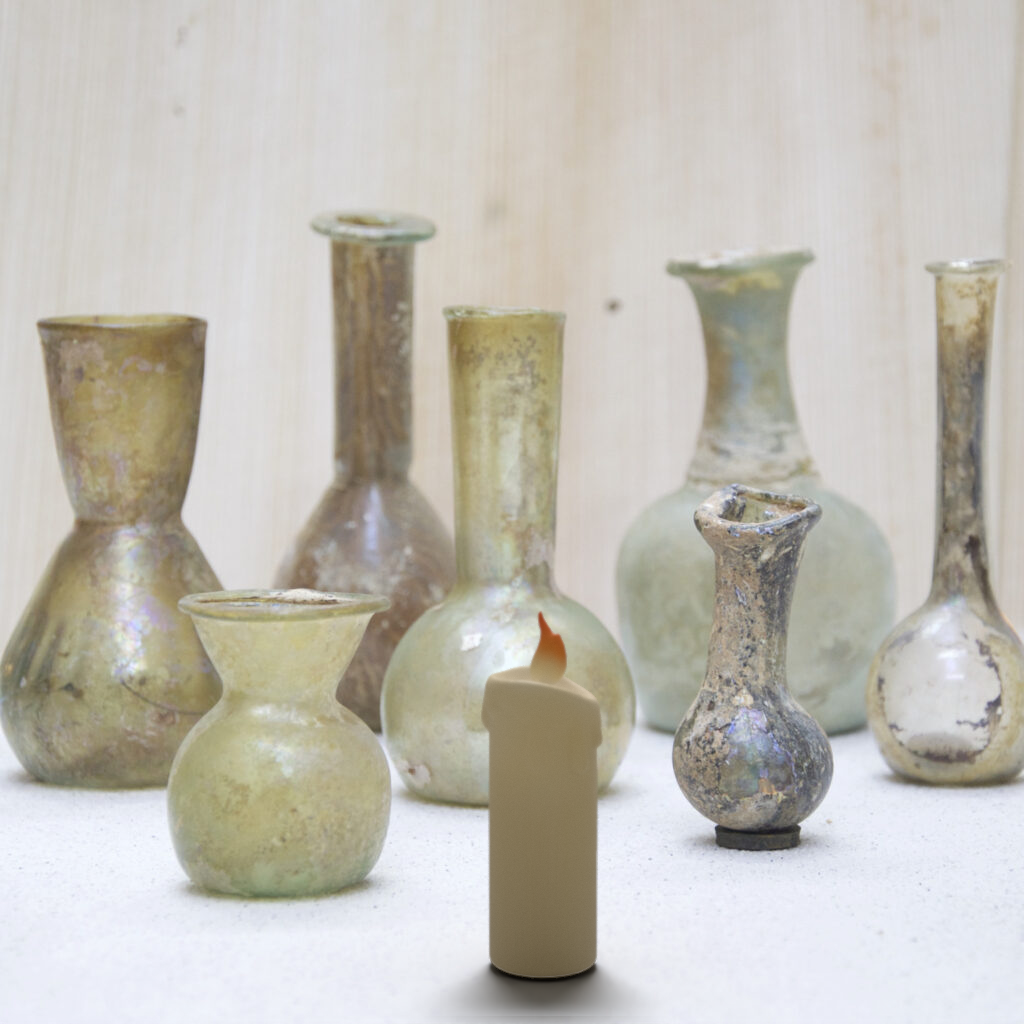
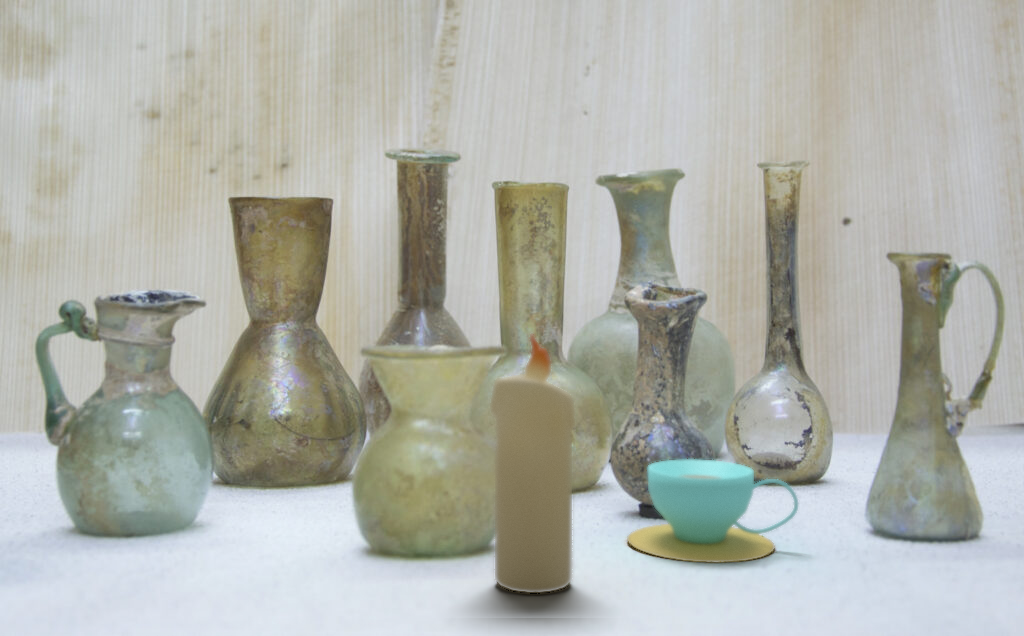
teacup: none [688,768,940,929] -> present [627,459,798,563]

